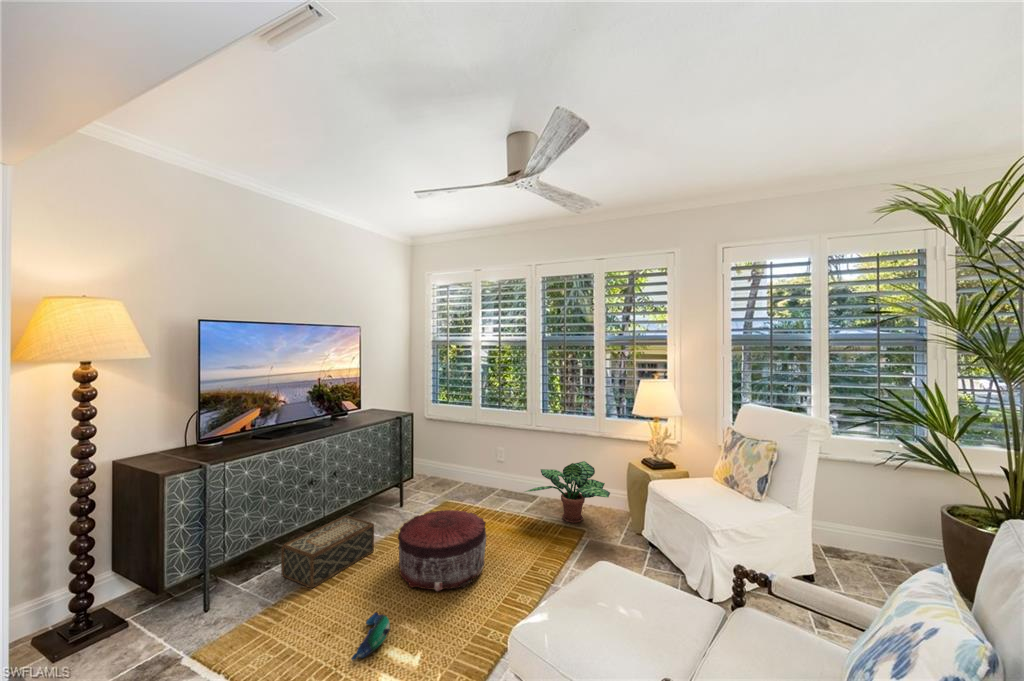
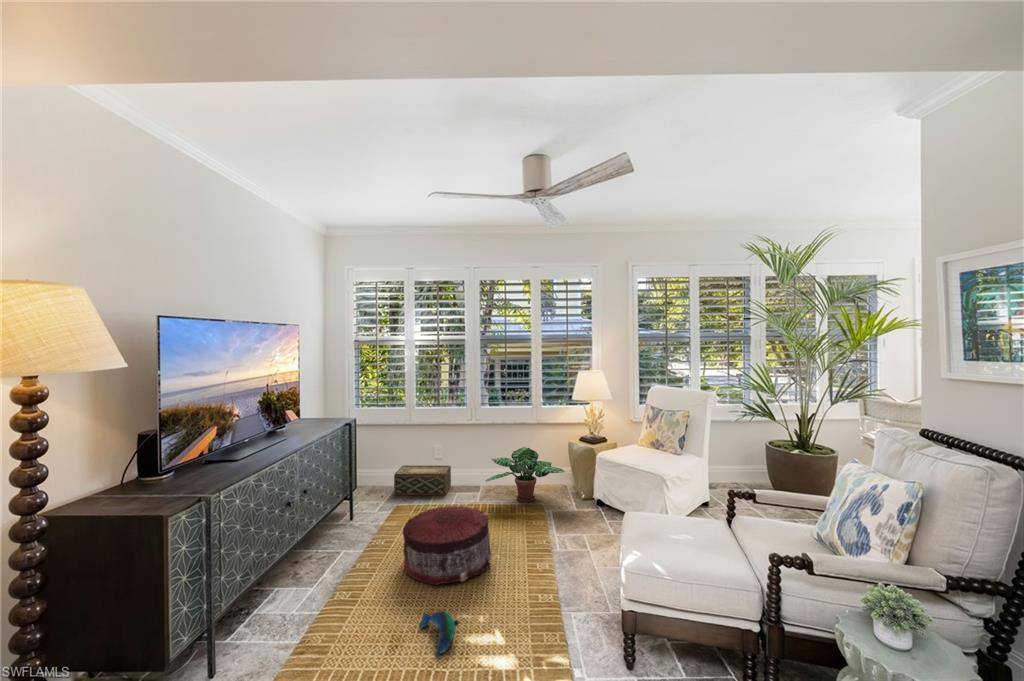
woven basket: present [281,516,374,588] -> present [394,465,451,495]

